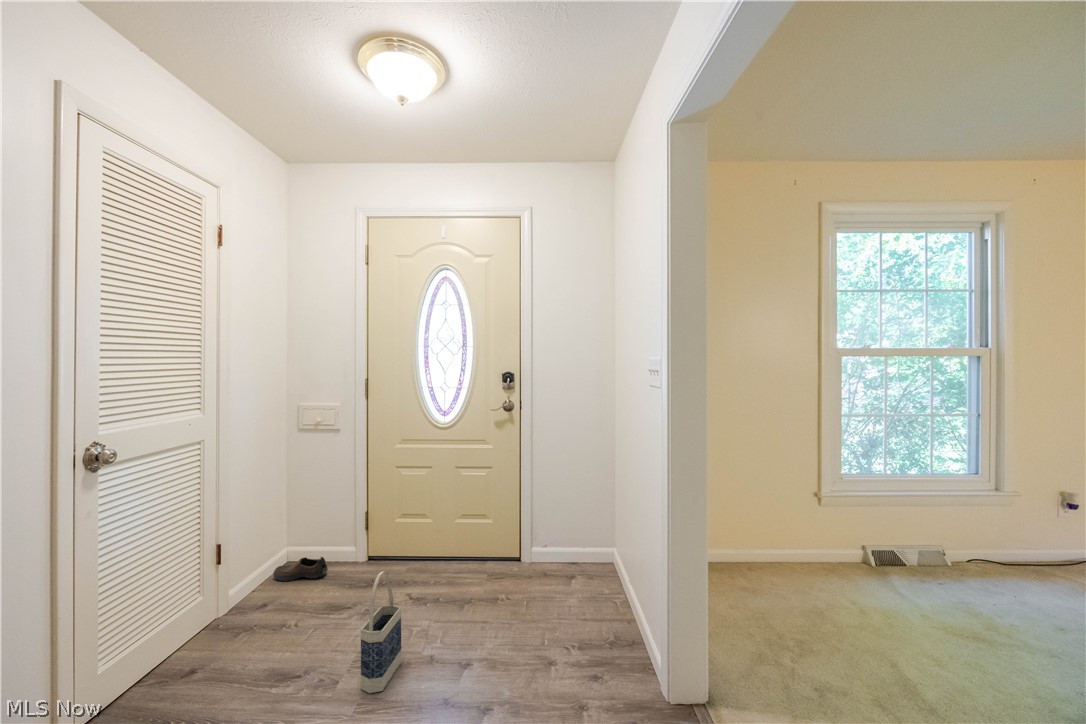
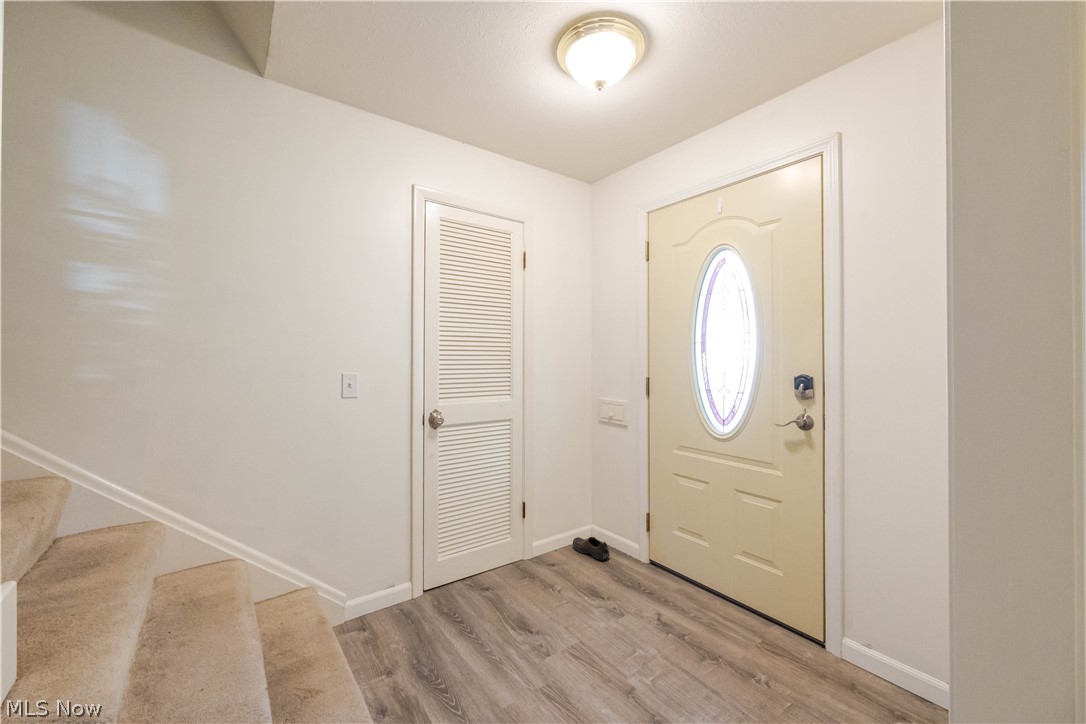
bag: present [361,571,401,693] -> none [559,571,605,690]

